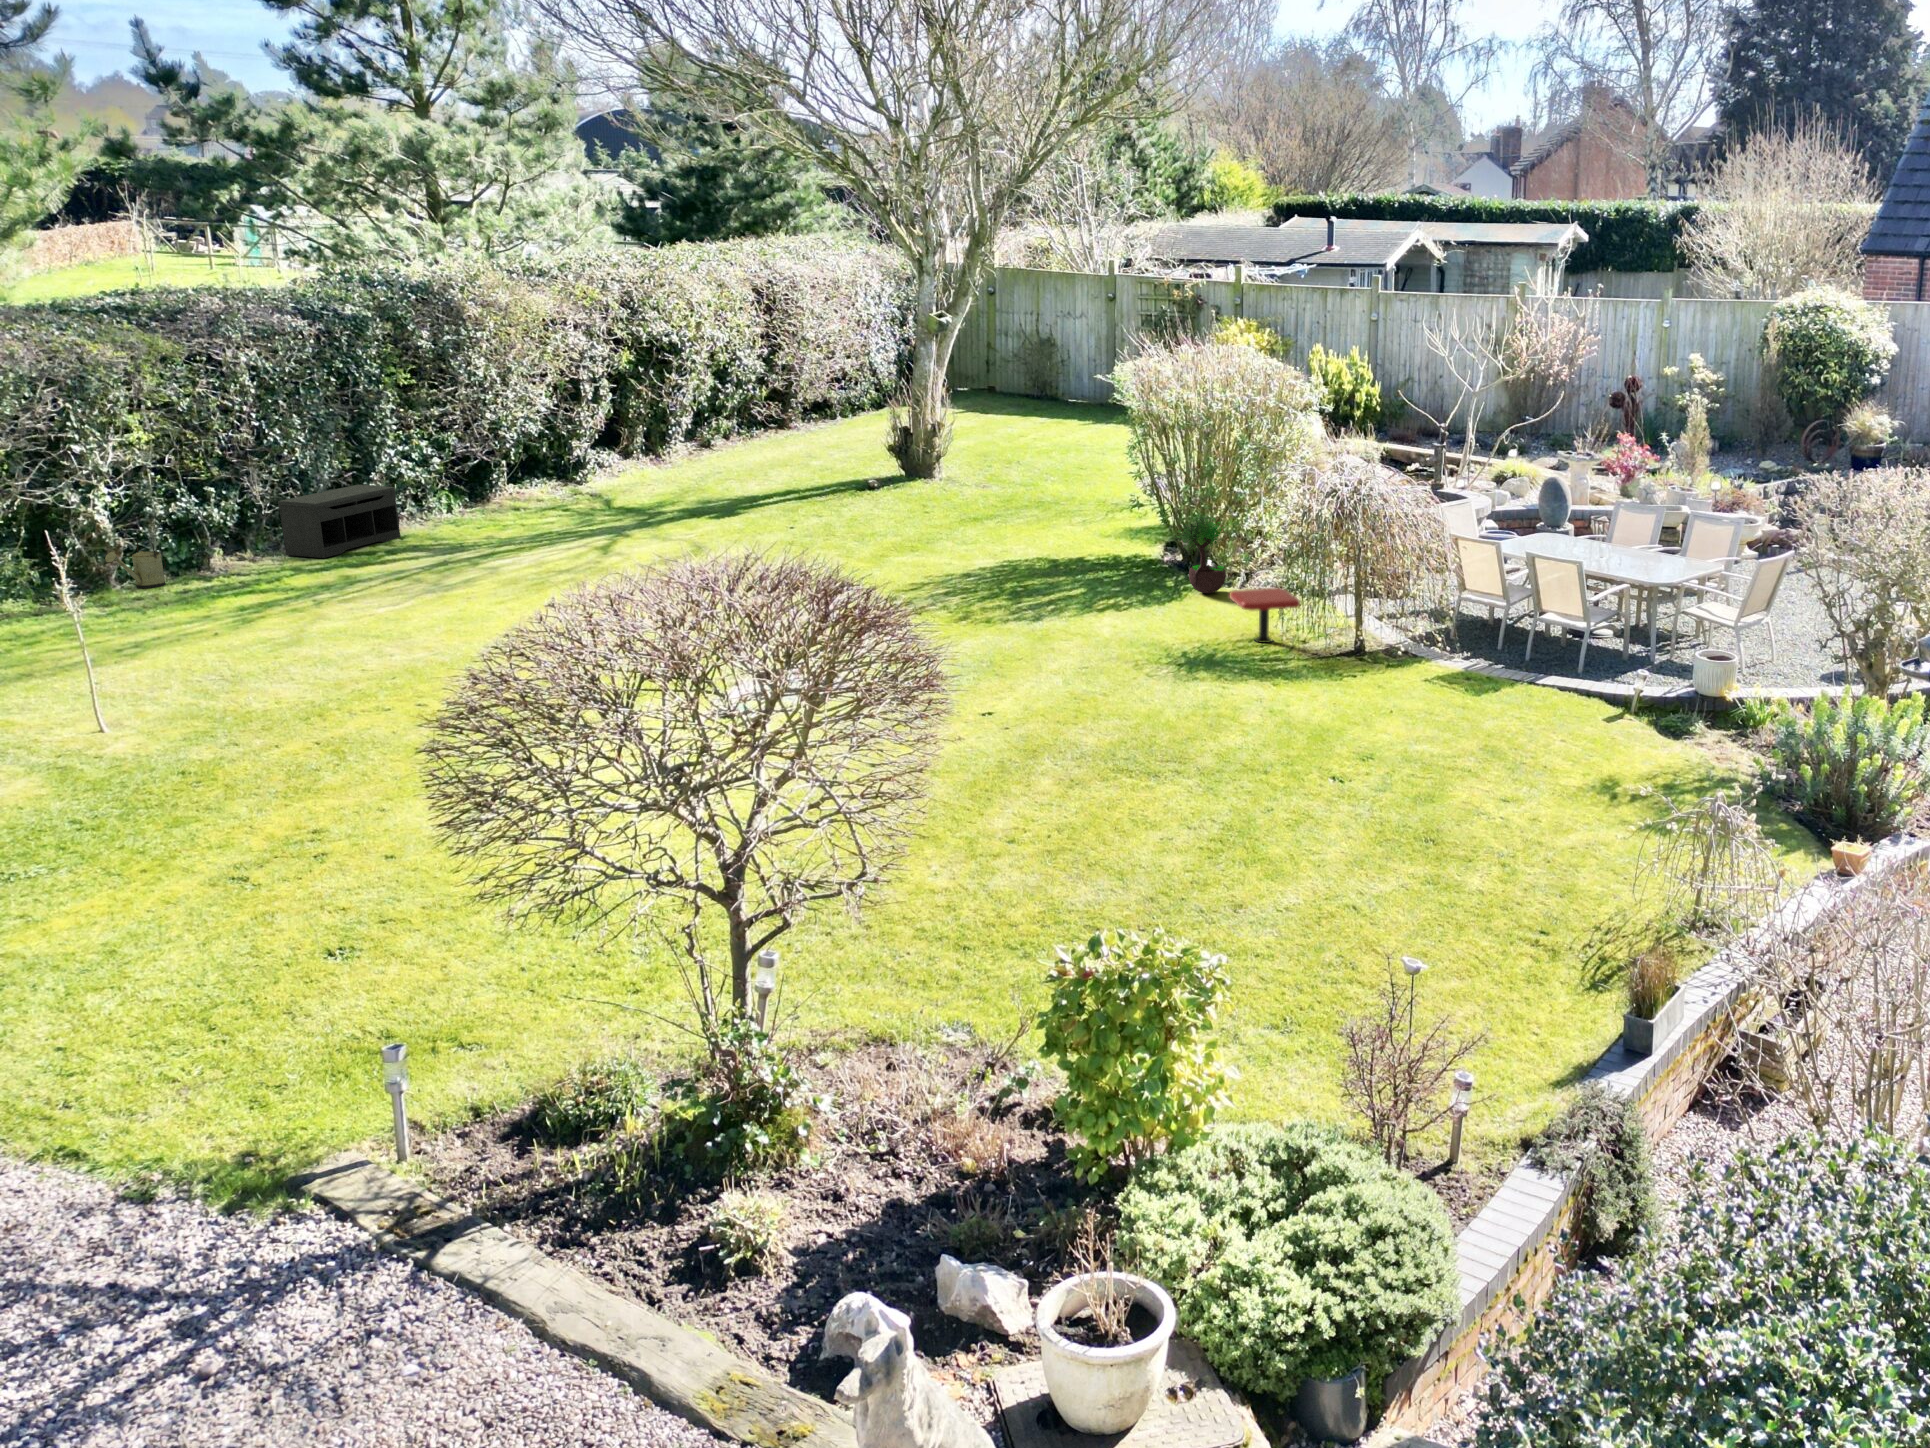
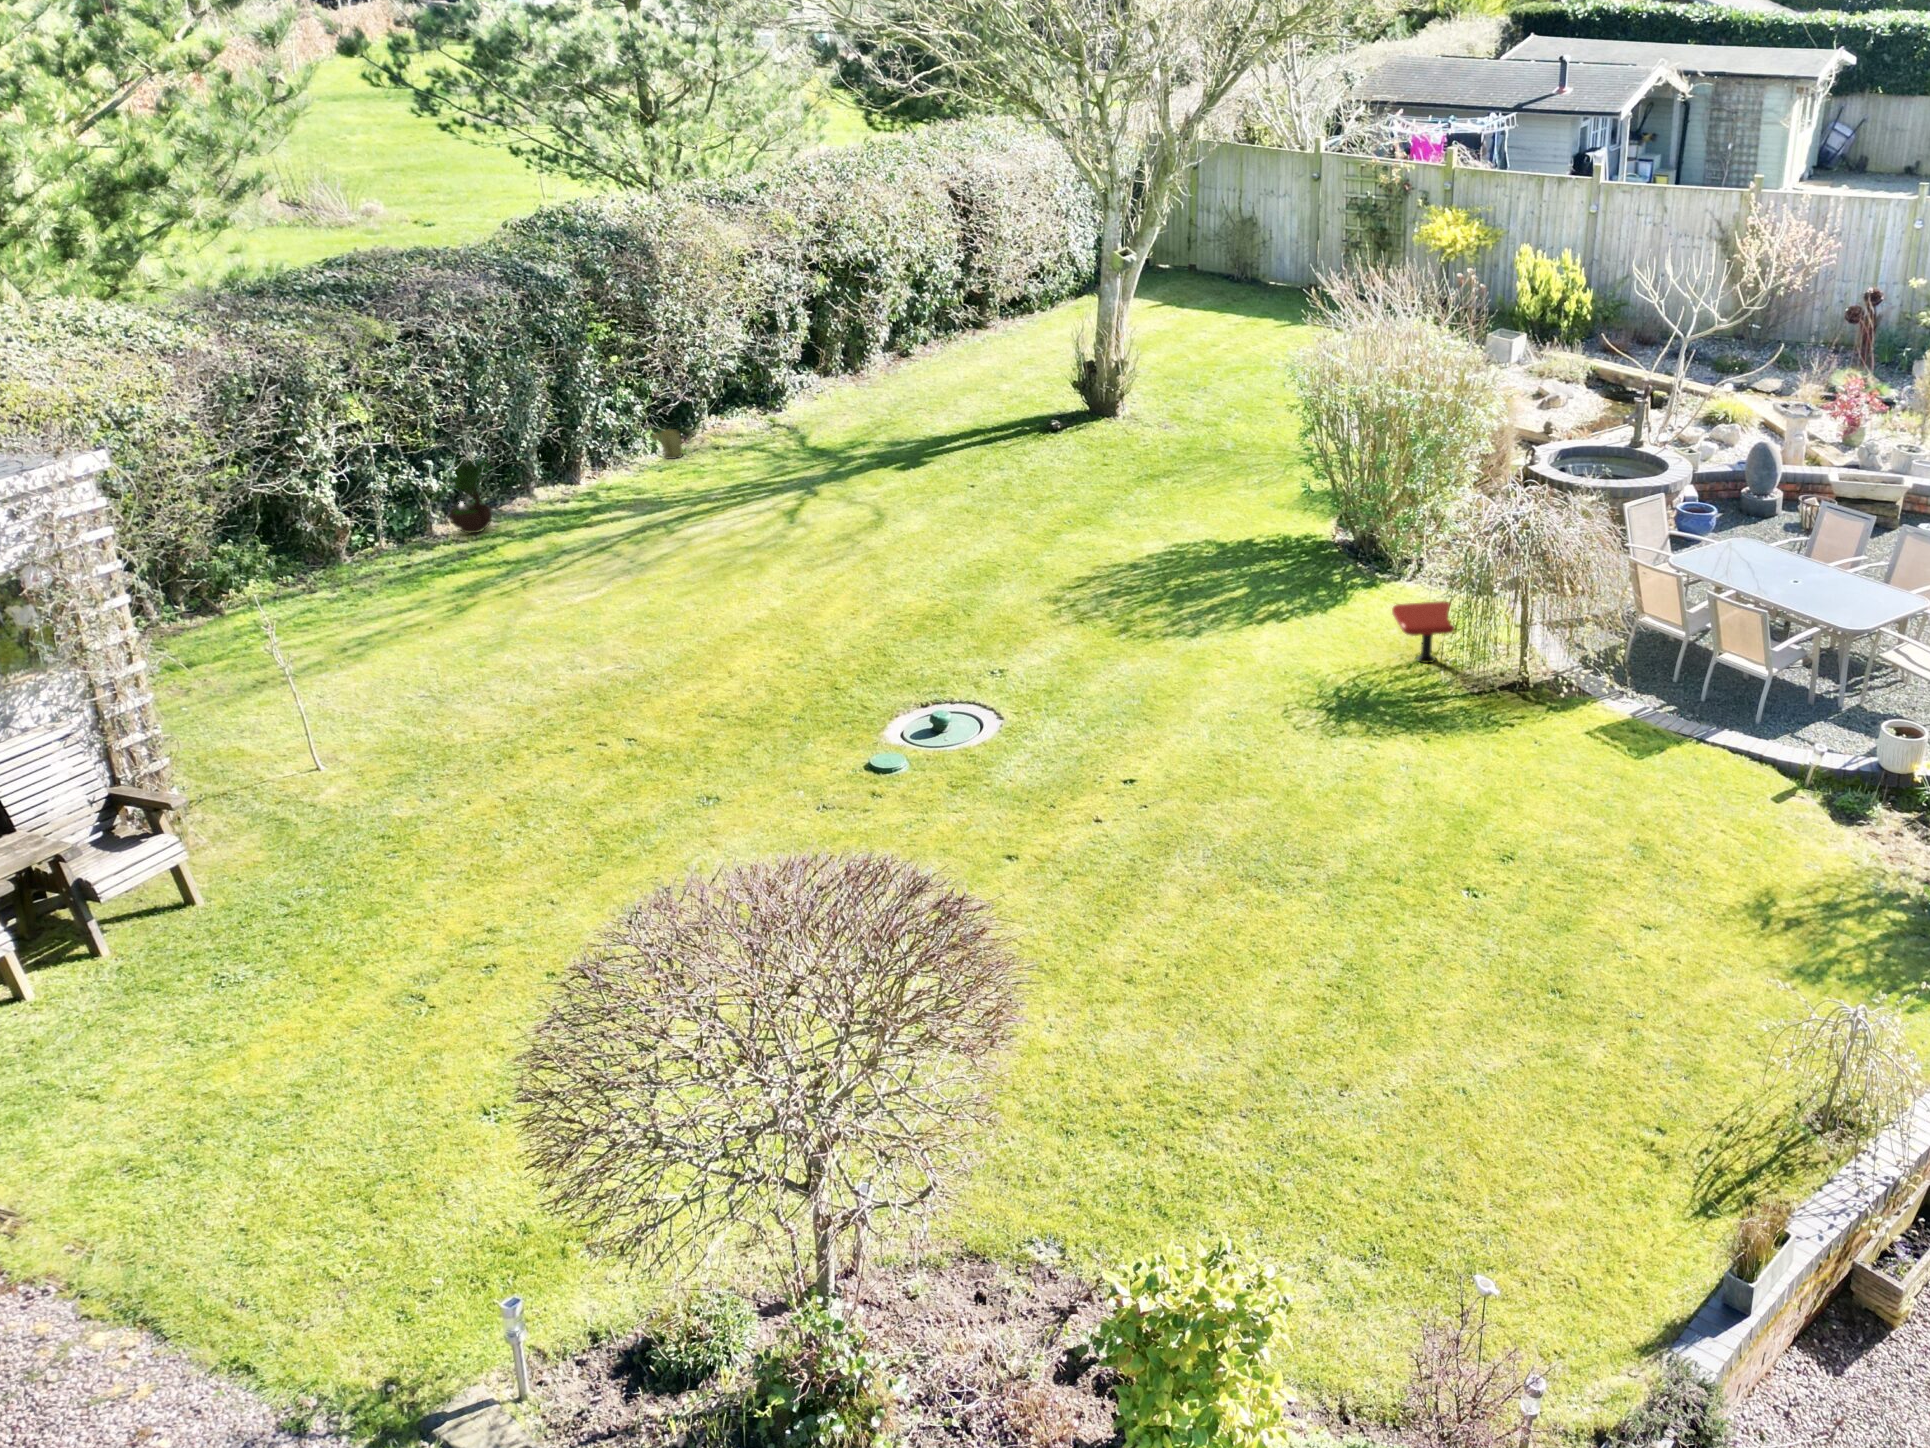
bench: present [278,485,400,558] -> none [502,437,615,517]
potted tree: present [1179,515,1226,593] -> present [450,456,492,533]
watering can: present [105,541,166,588] -> present [652,429,683,459]

